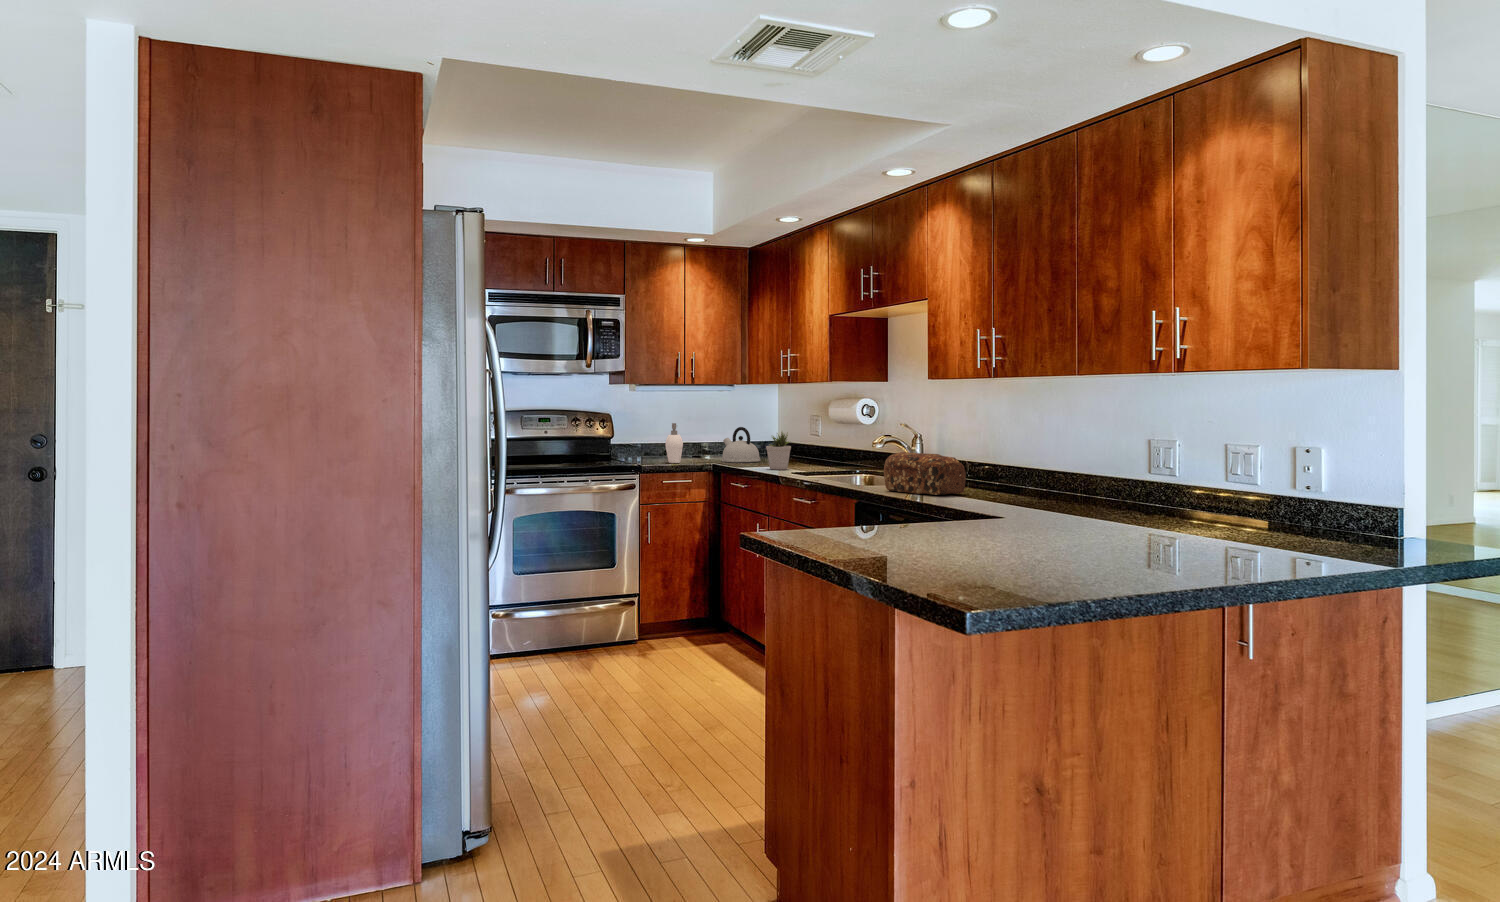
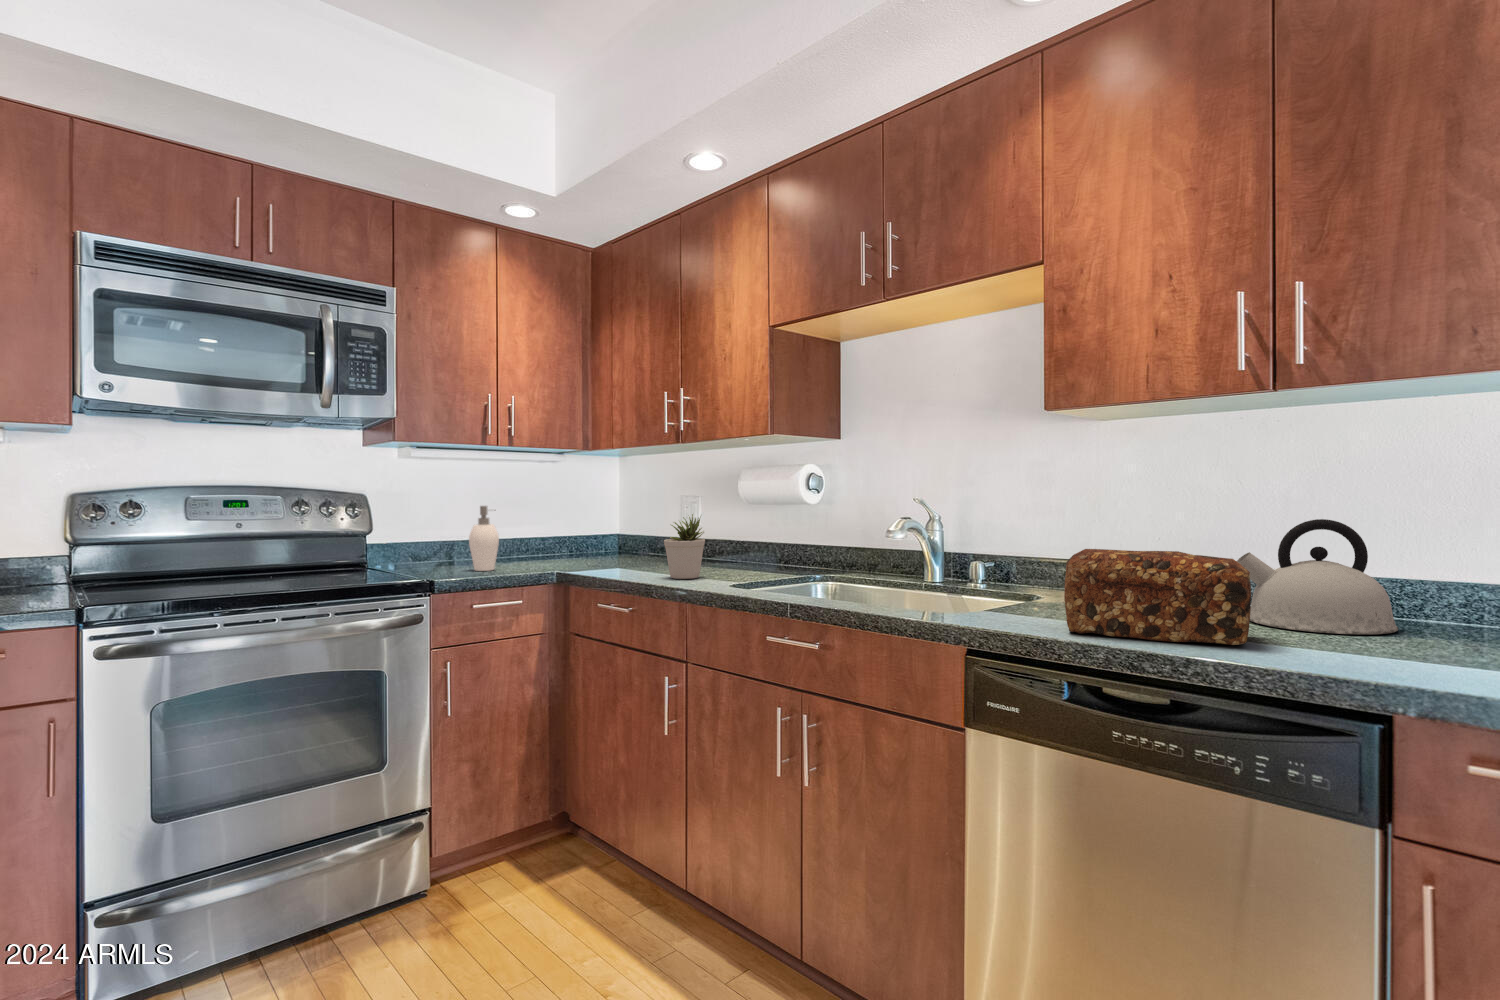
kettle: present [721,427,761,462] -> present [1237,519,1398,634]

